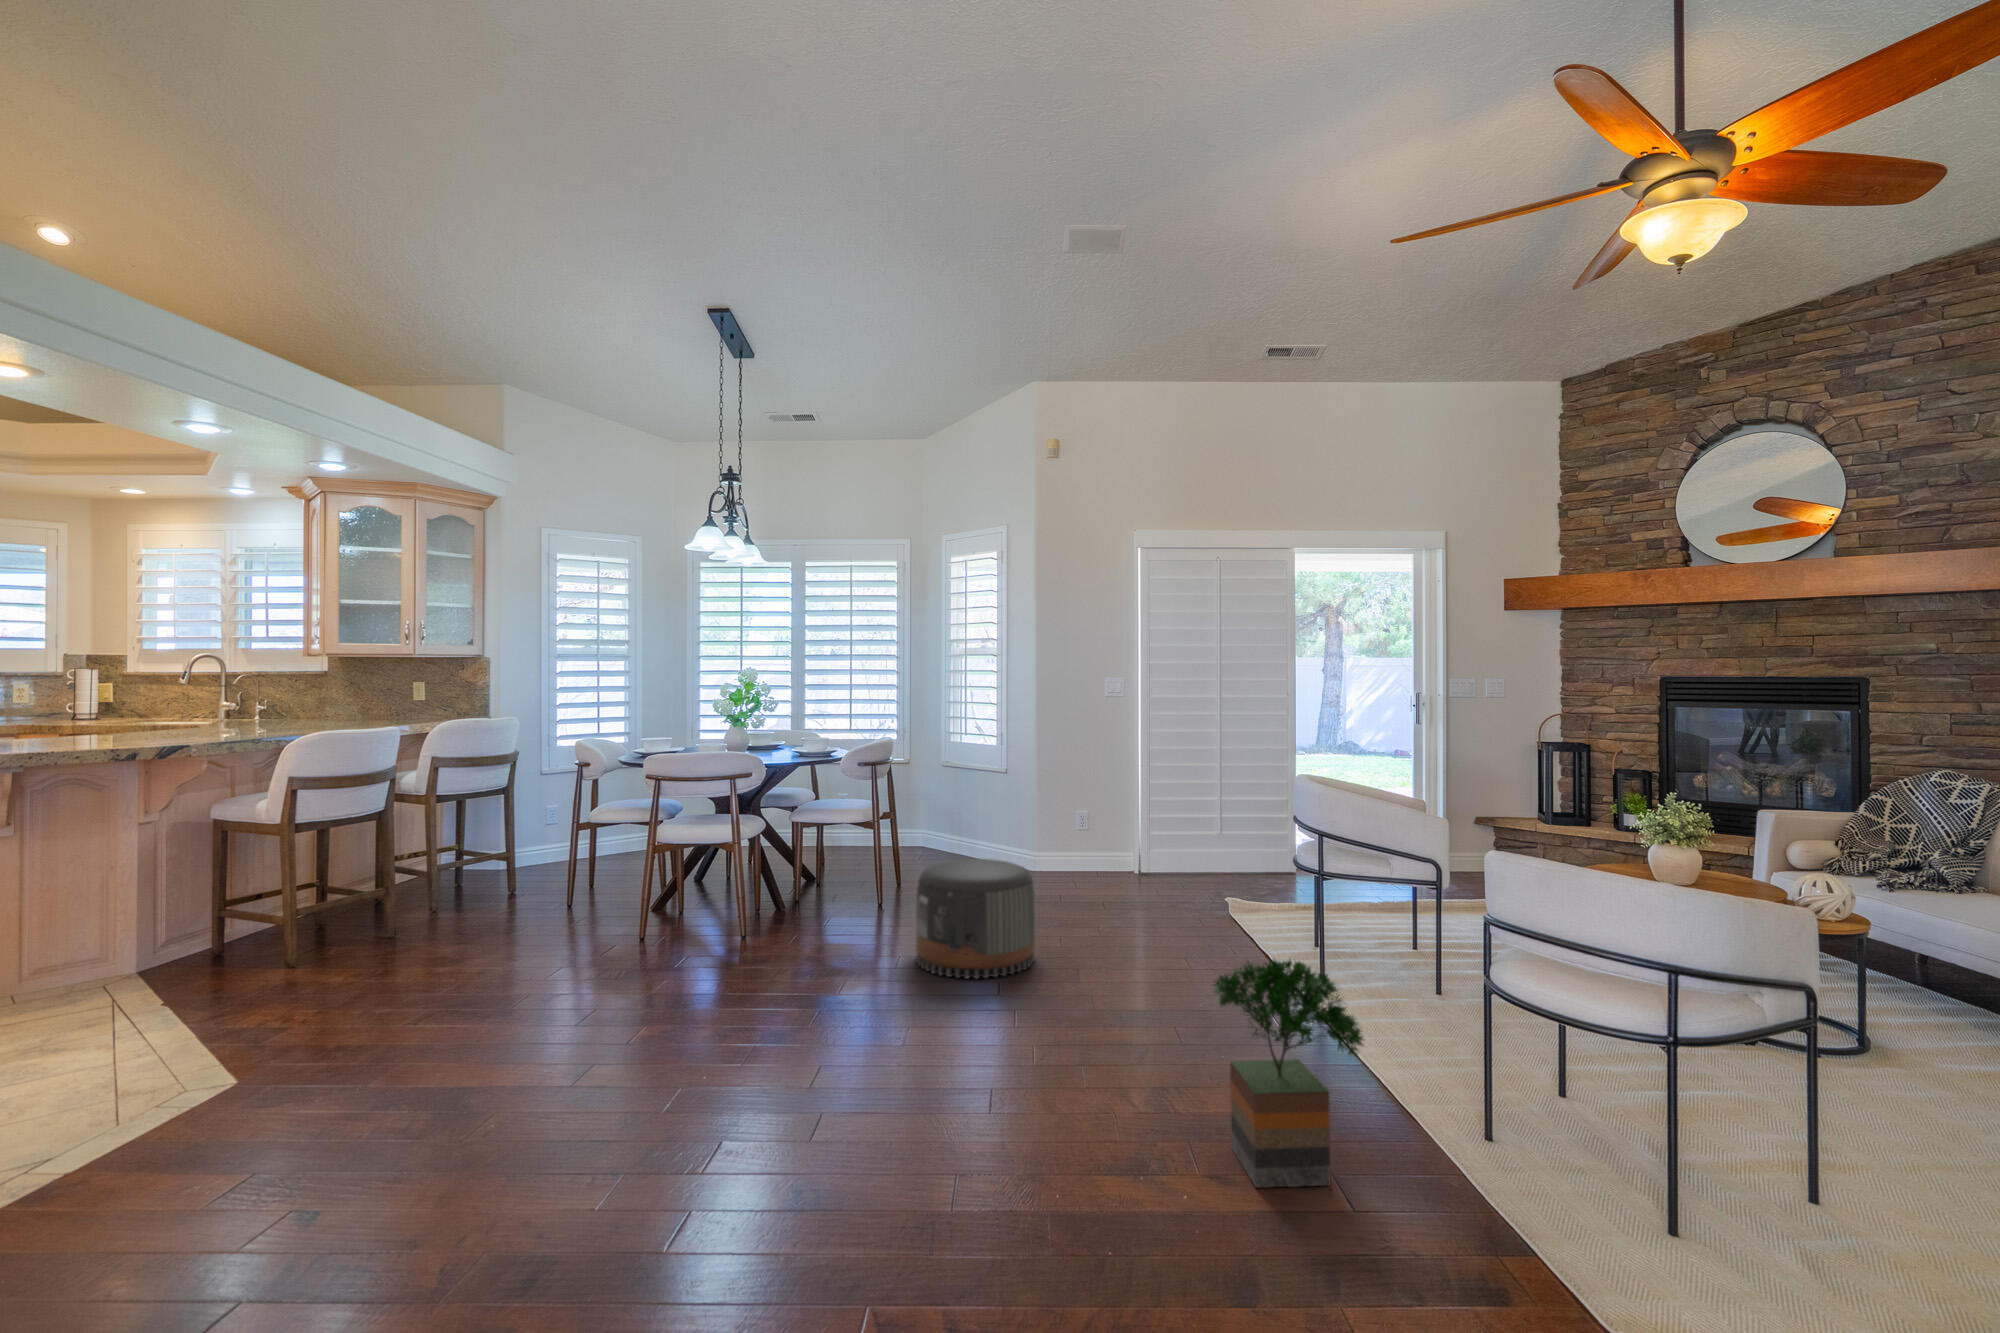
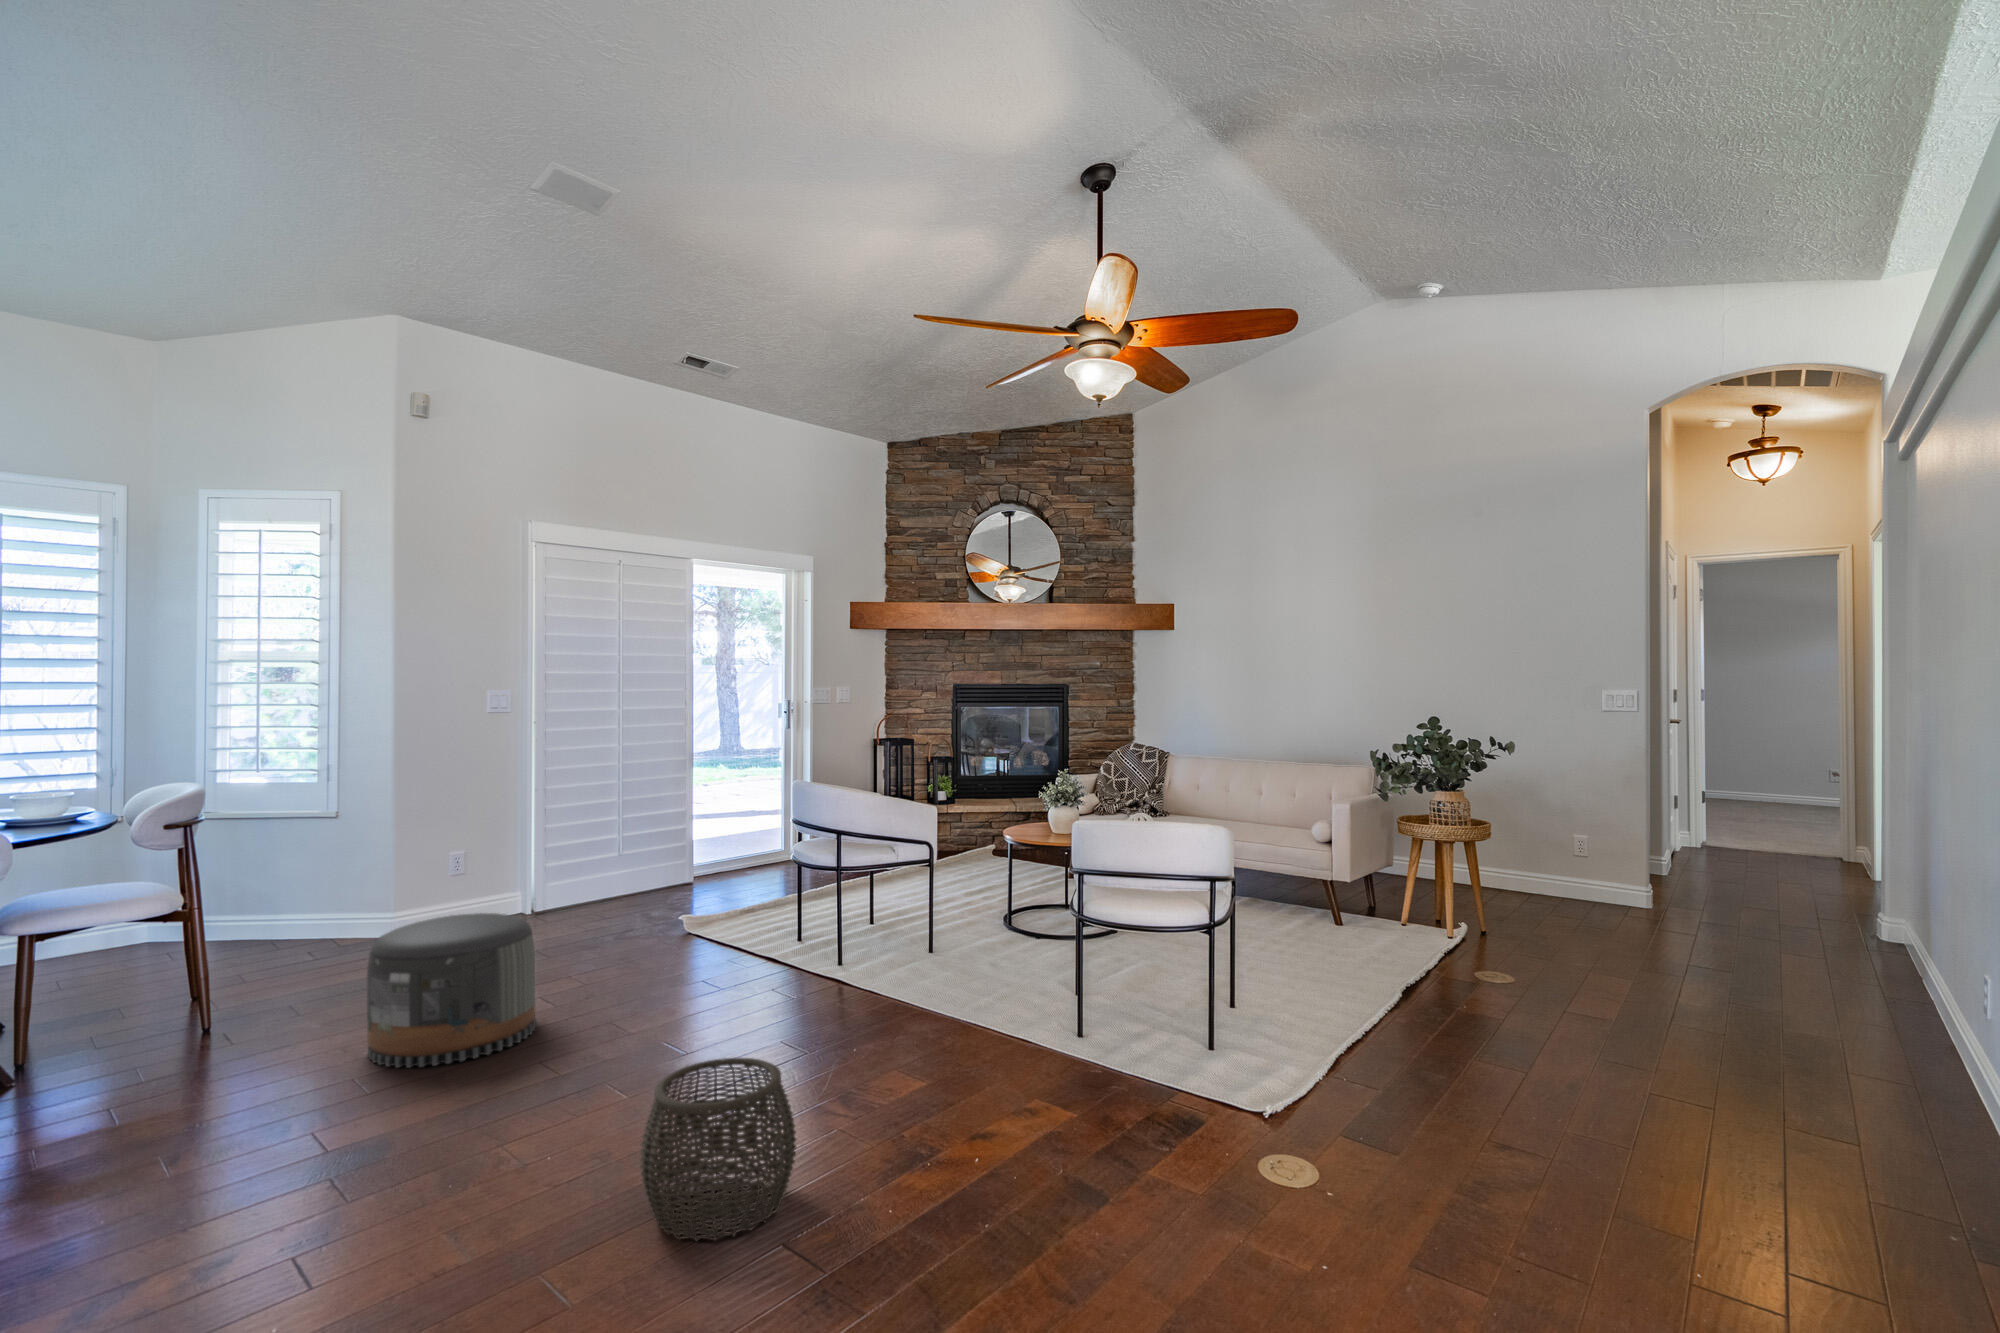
potted tree: present [1212,958,1365,1188] -> none [874,915,1003,1100]
woven basket: none [867,1038,1017,1224] -> present [640,1058,796,1242]

